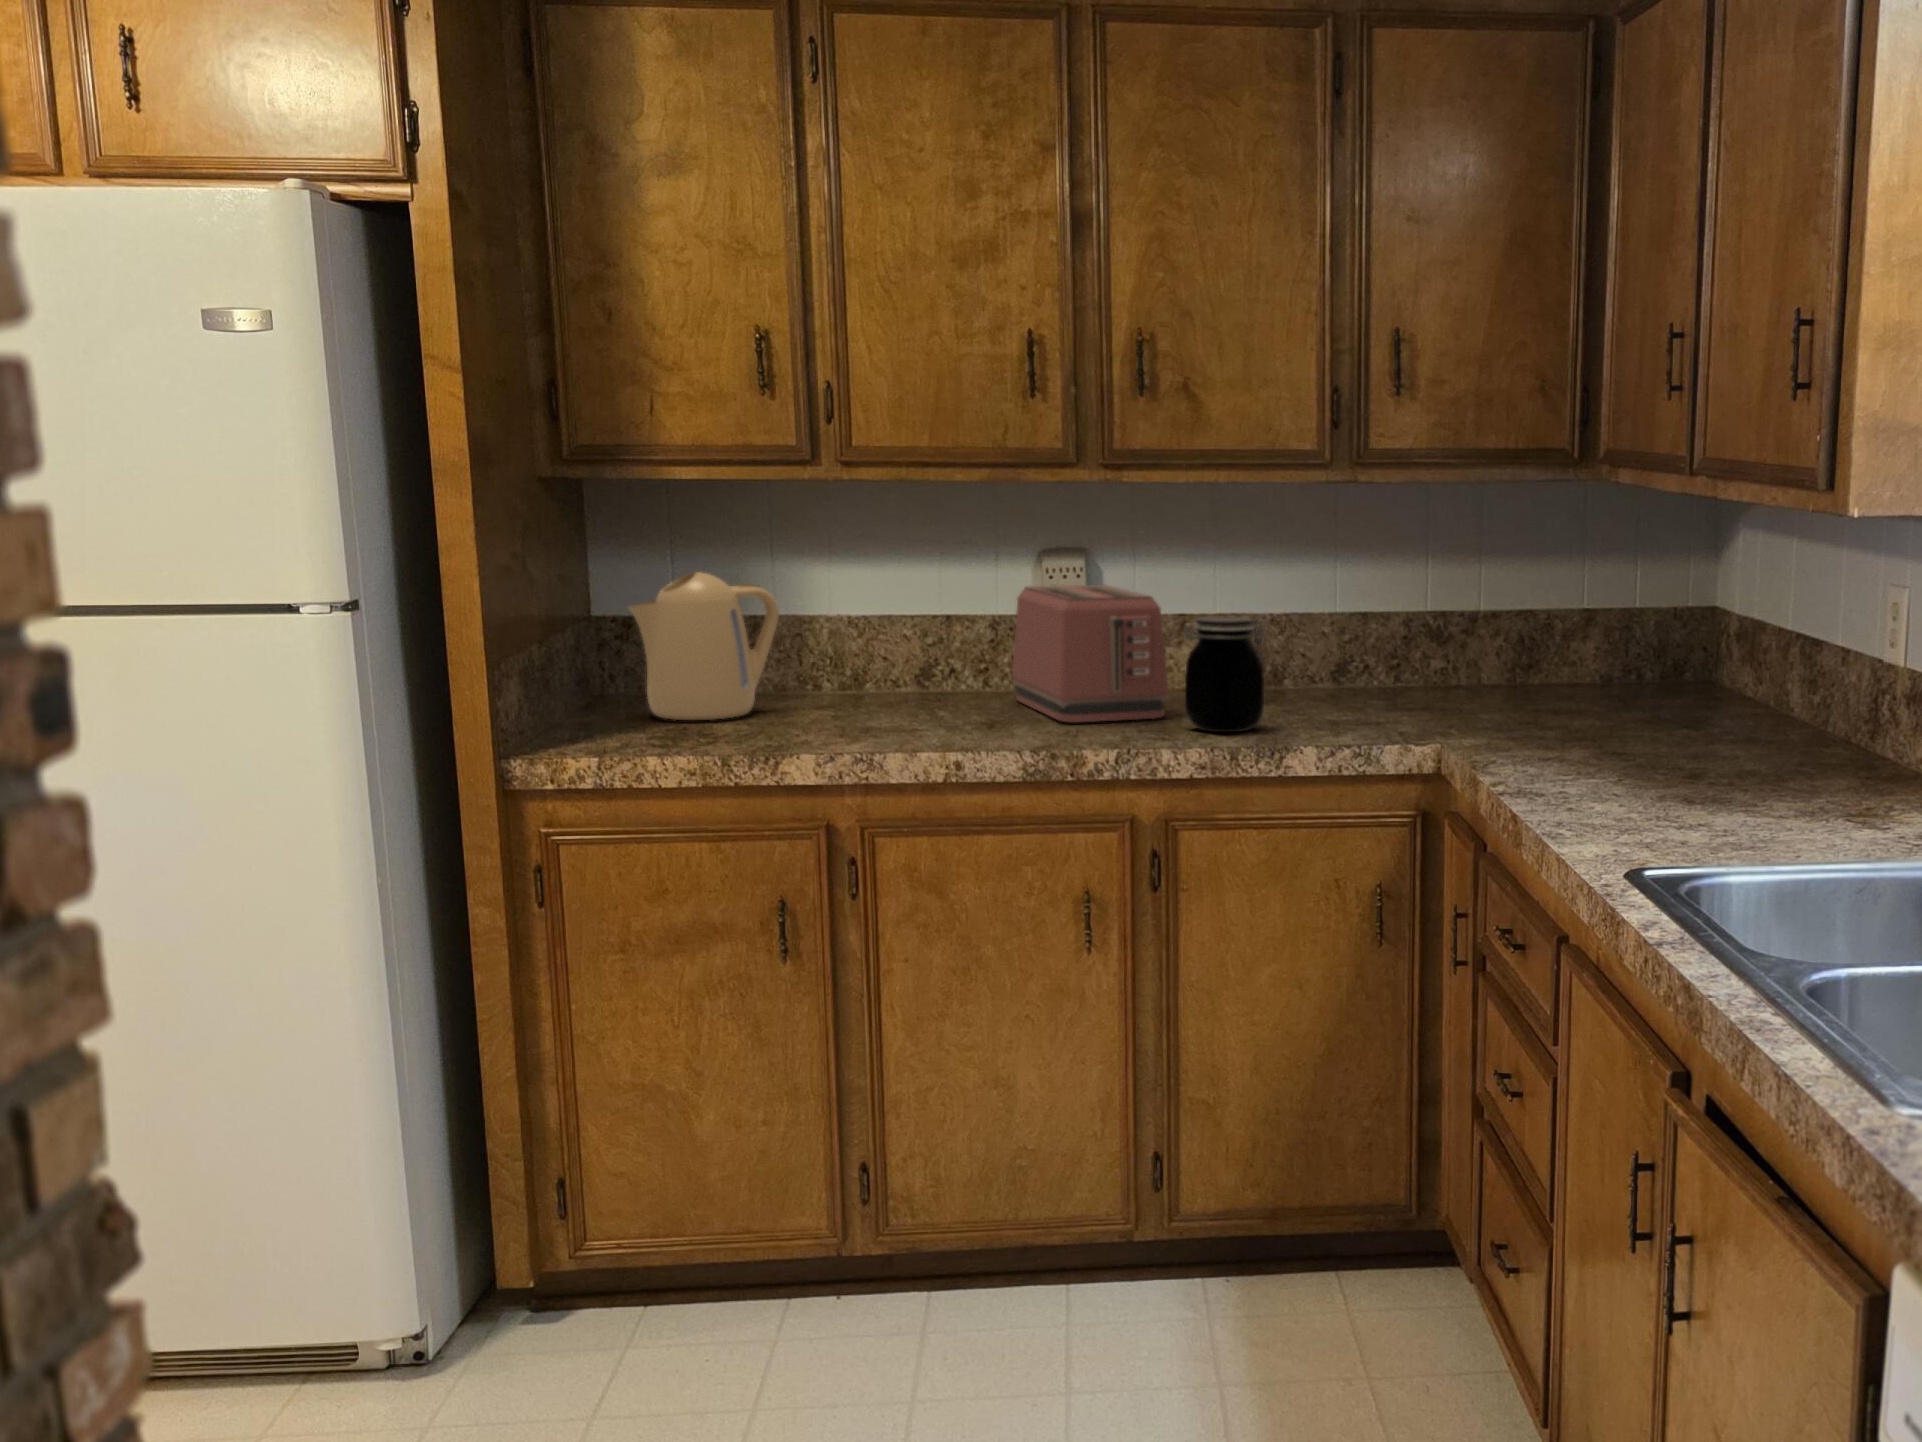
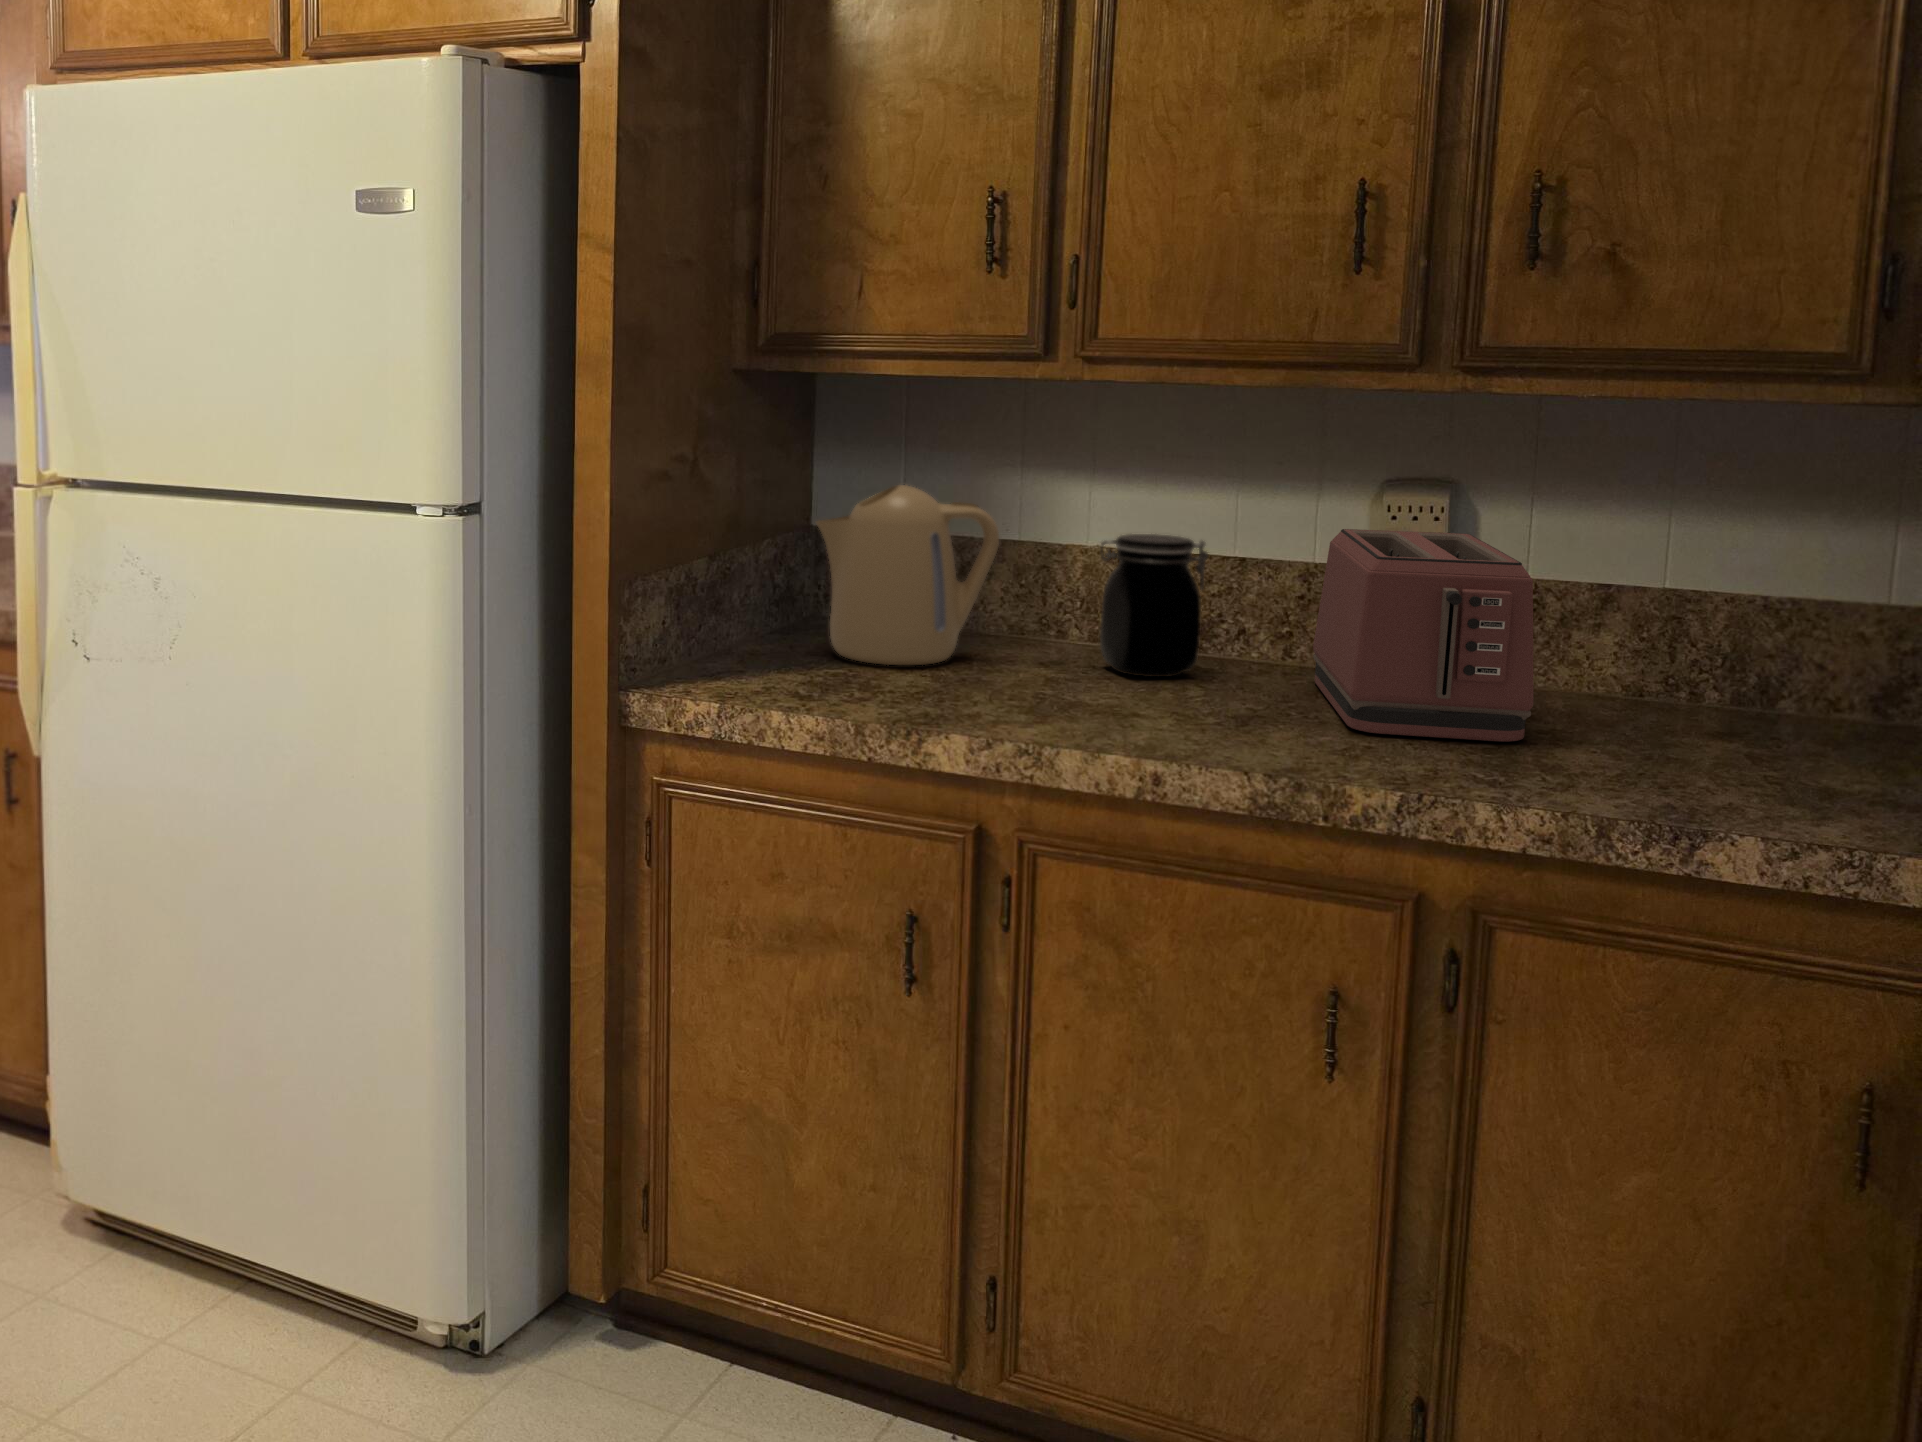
jar: present [1184,616,1265,732] -> present [1100,534,1208,677]

